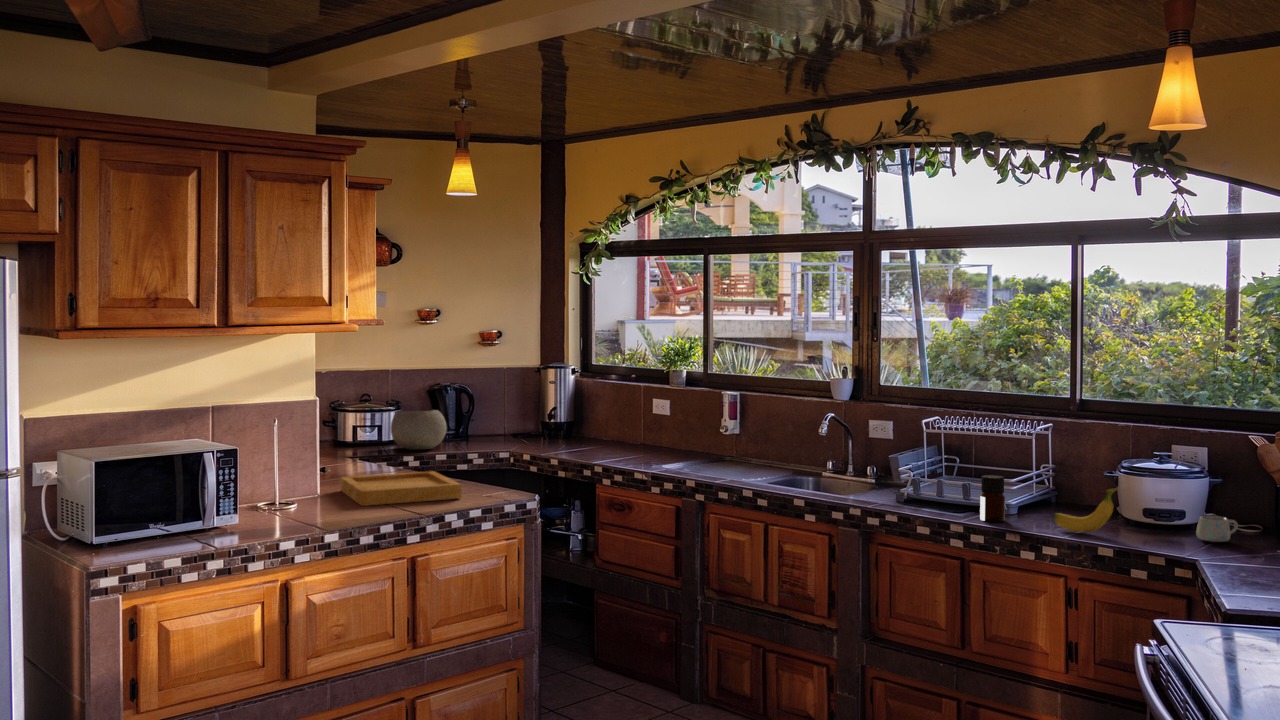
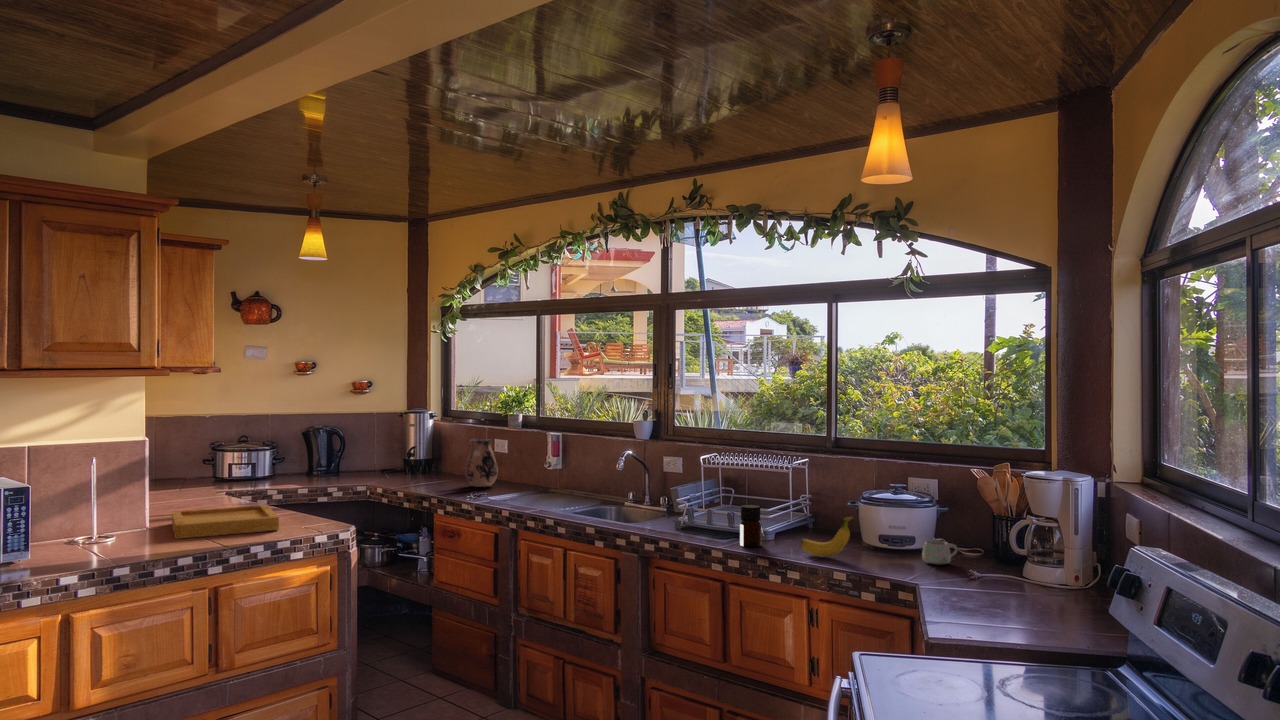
ceramic pitcher: none [624,400,662,455] -> present [465,439,498,487]
bowl: present [391,410,447,450] -> none [260,449,312,484]

